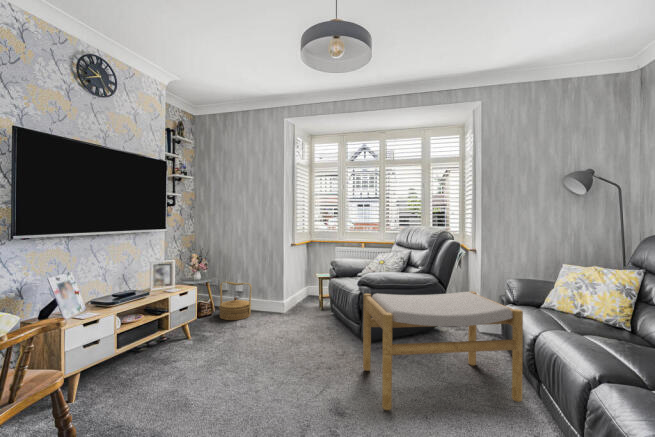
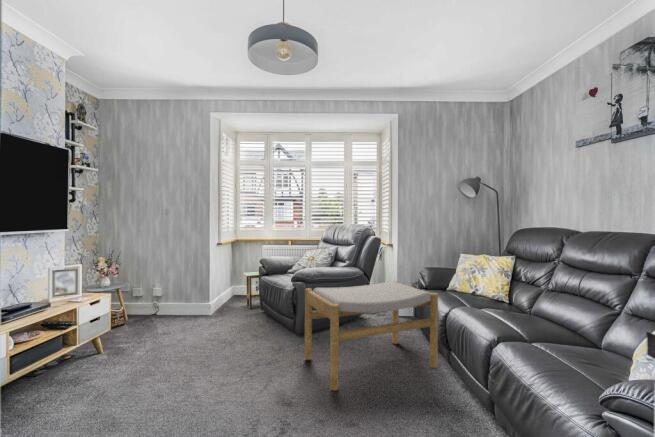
woven basket: present [219,281,252,320] -> none [136,286,174,327]

